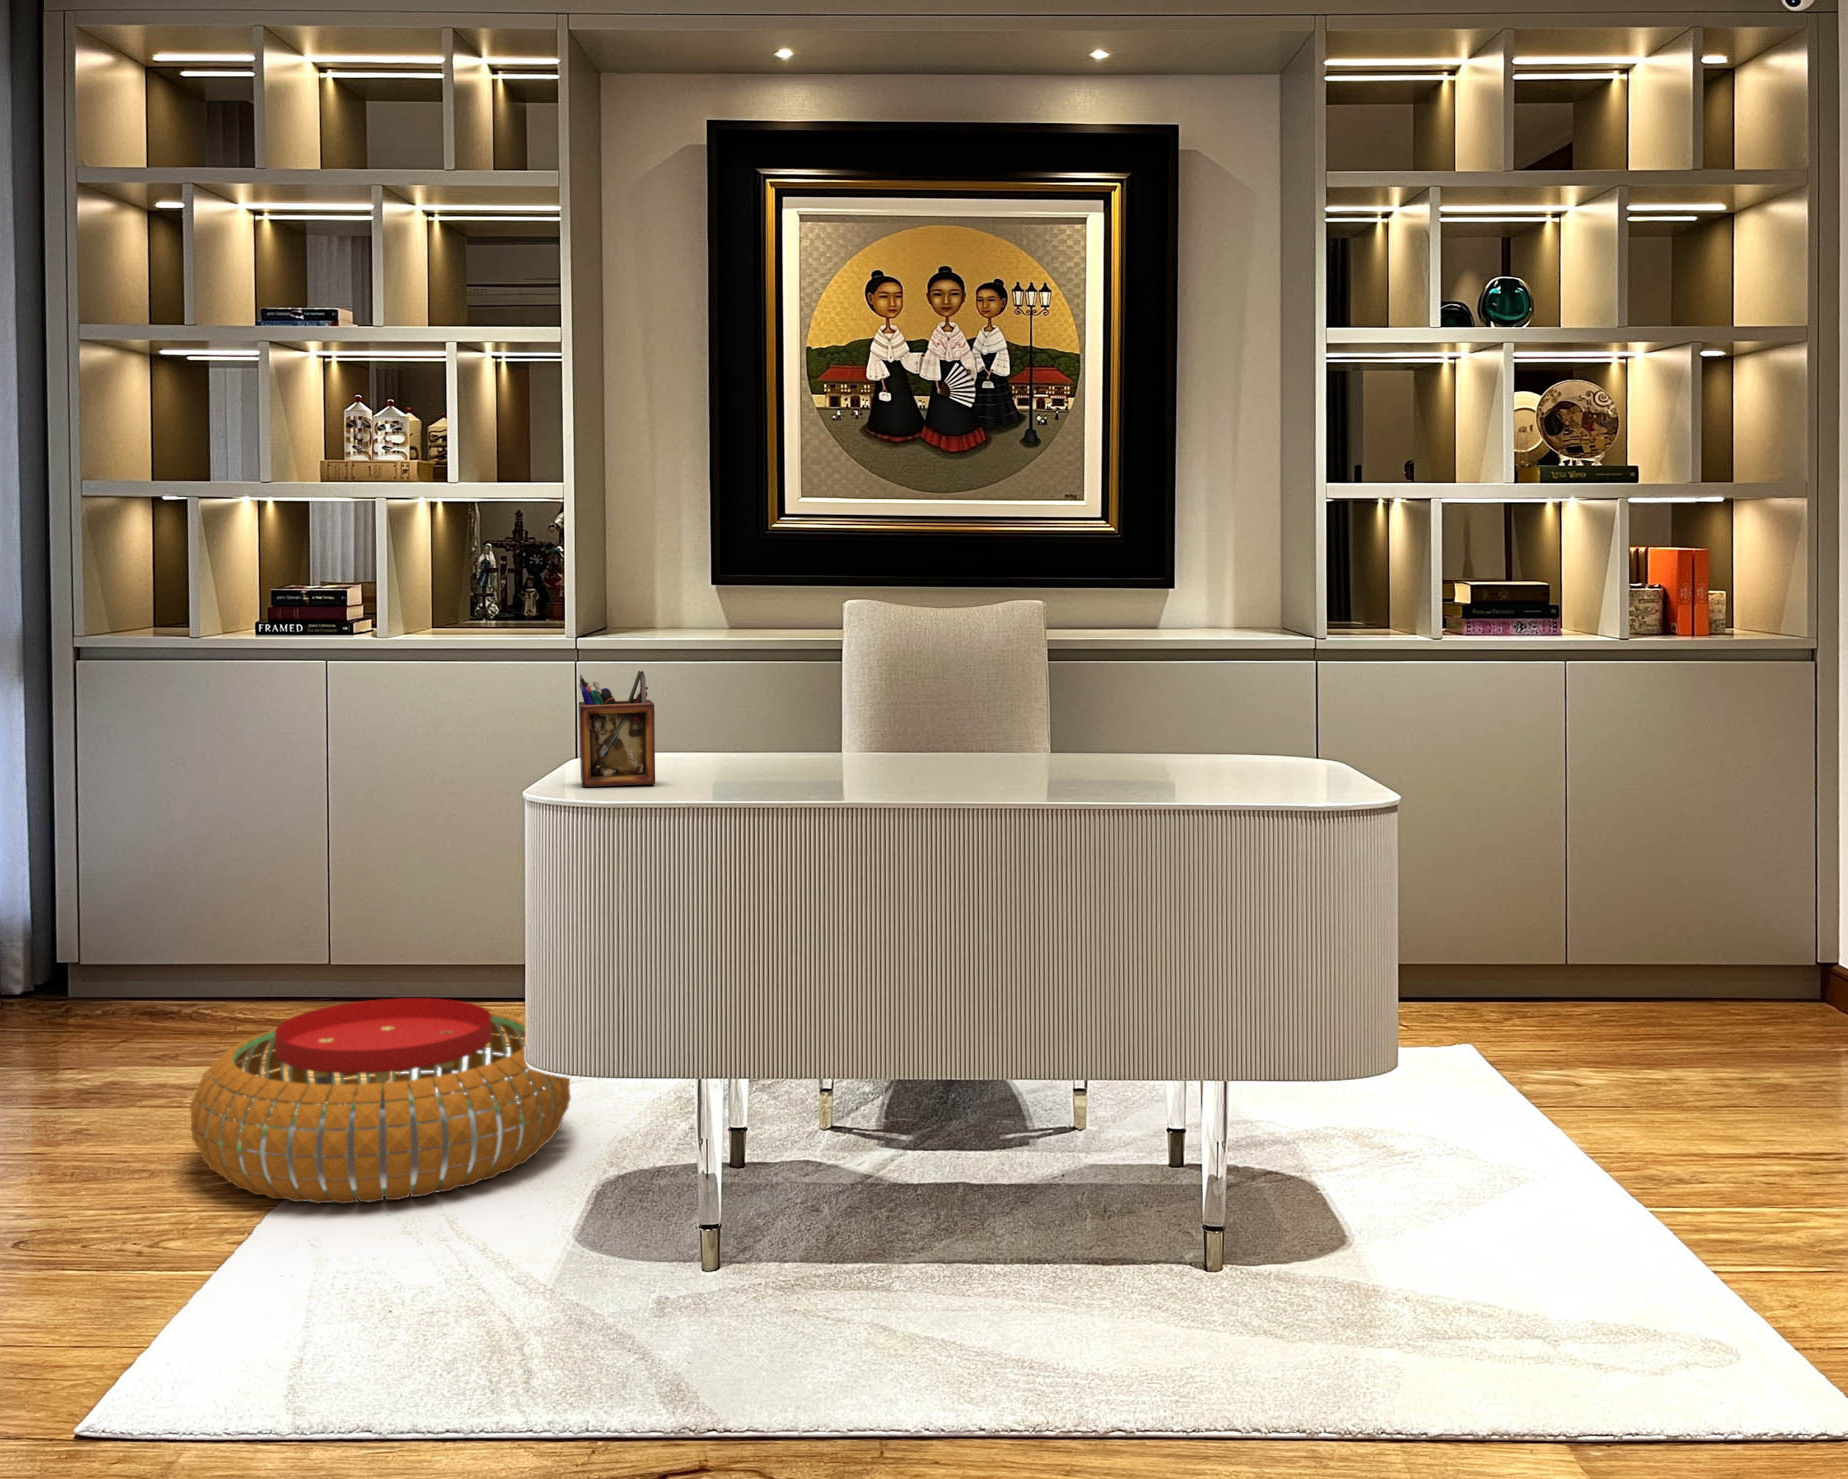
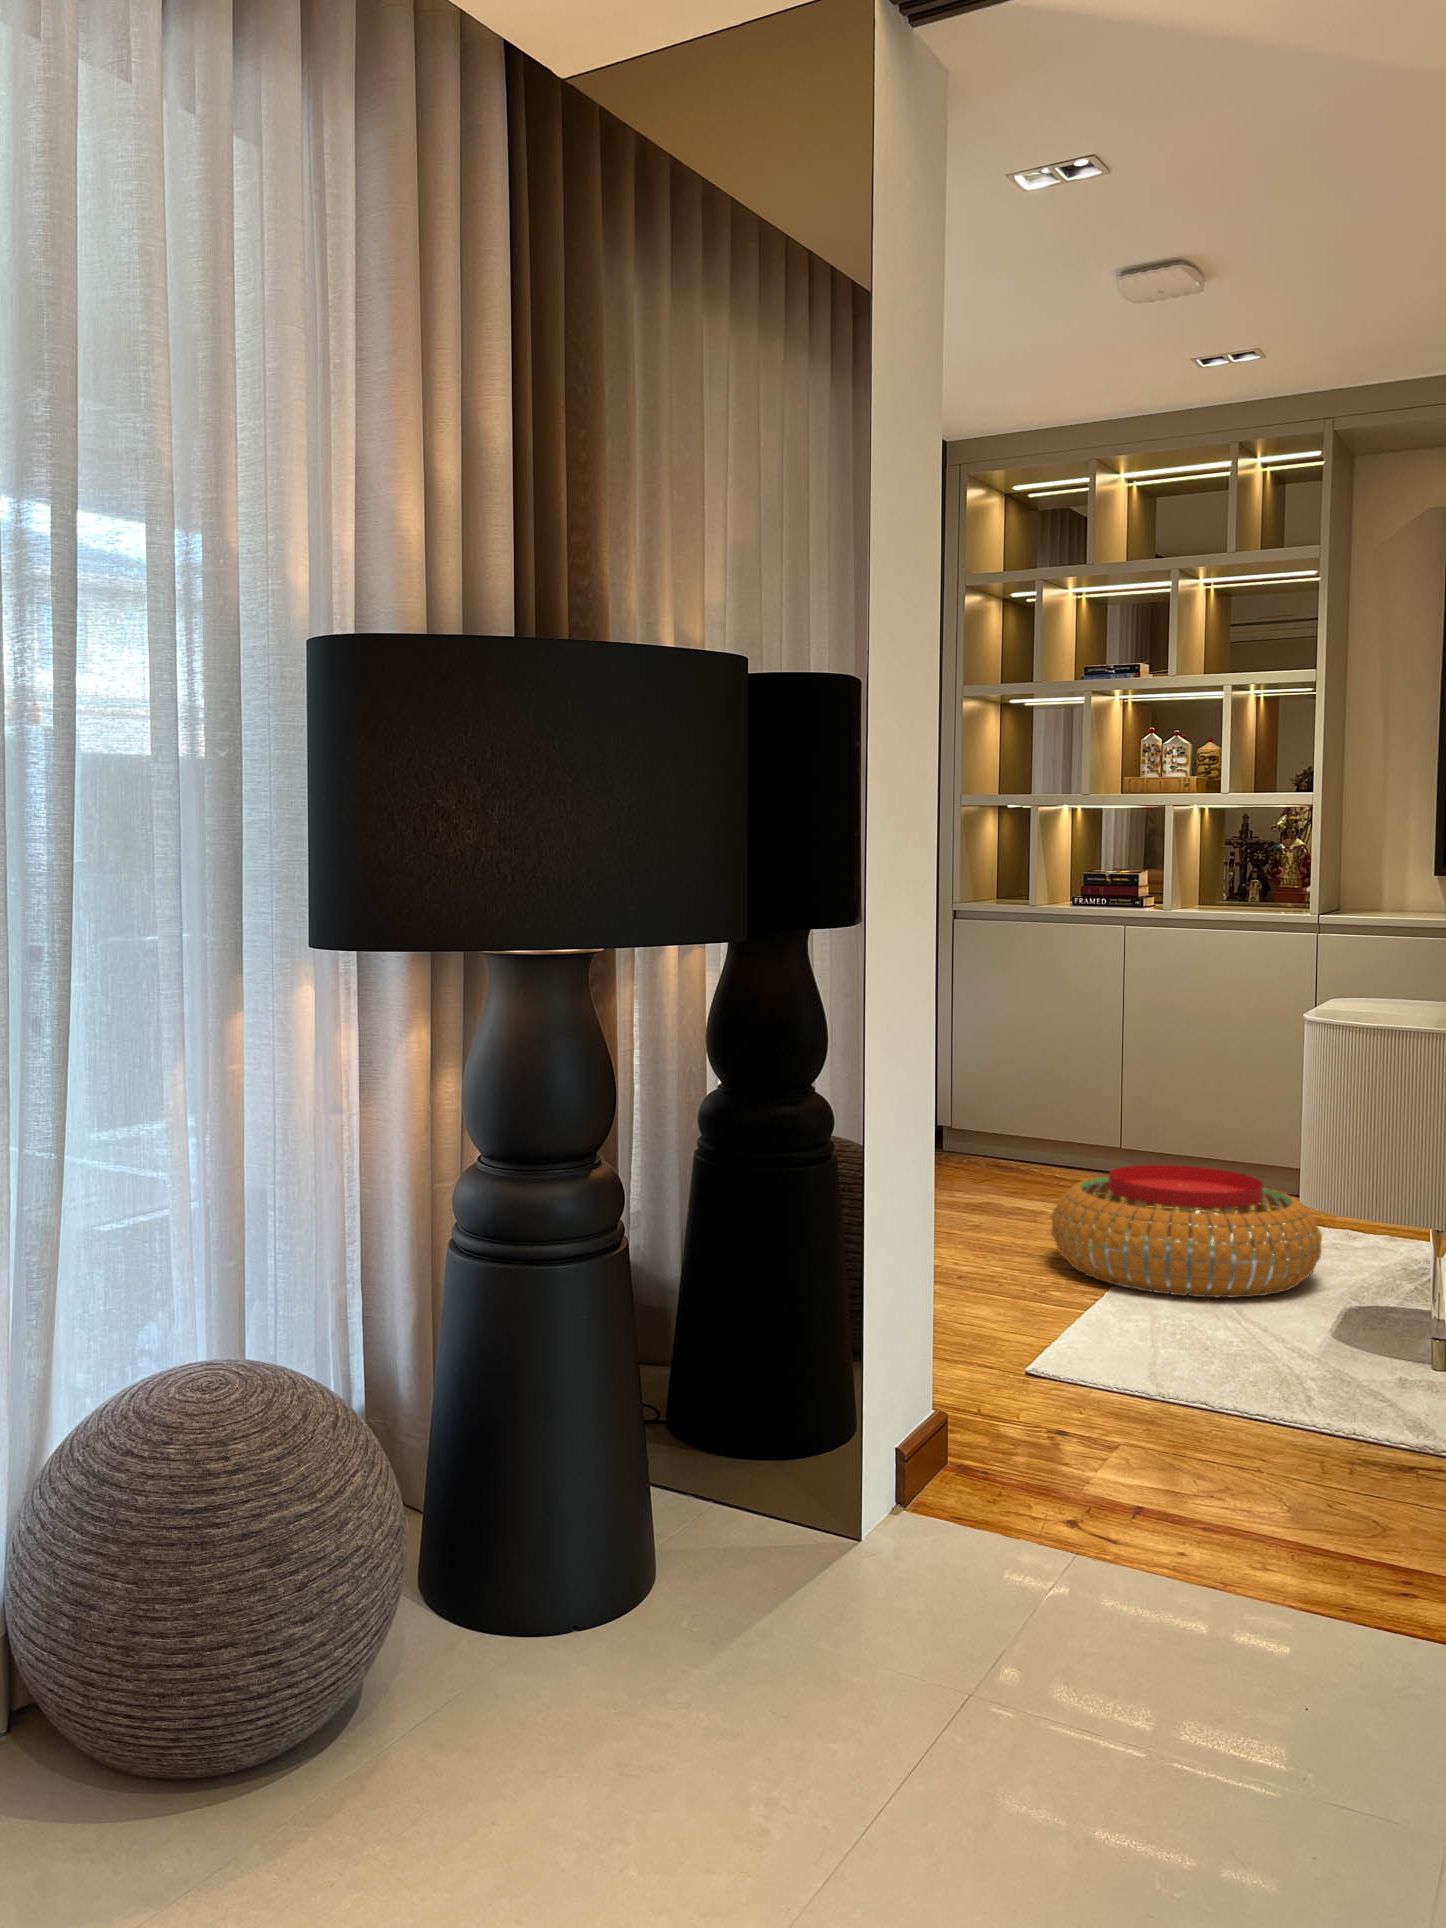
desk organizer: present [579,671,655,787] -> none [1353,925,1412,1007]

